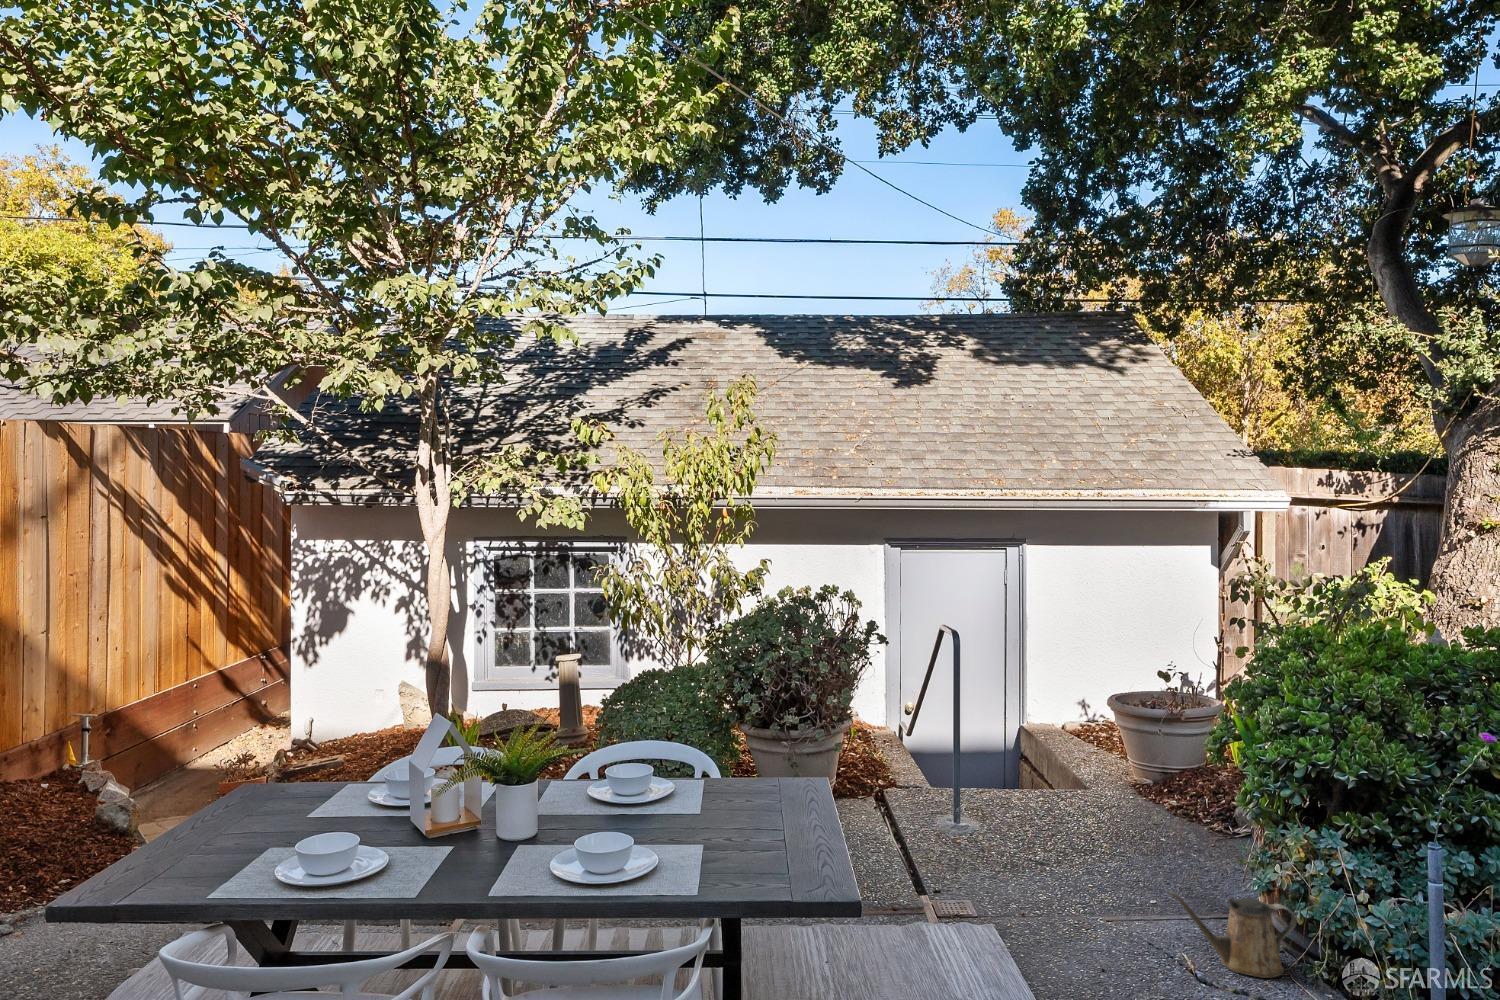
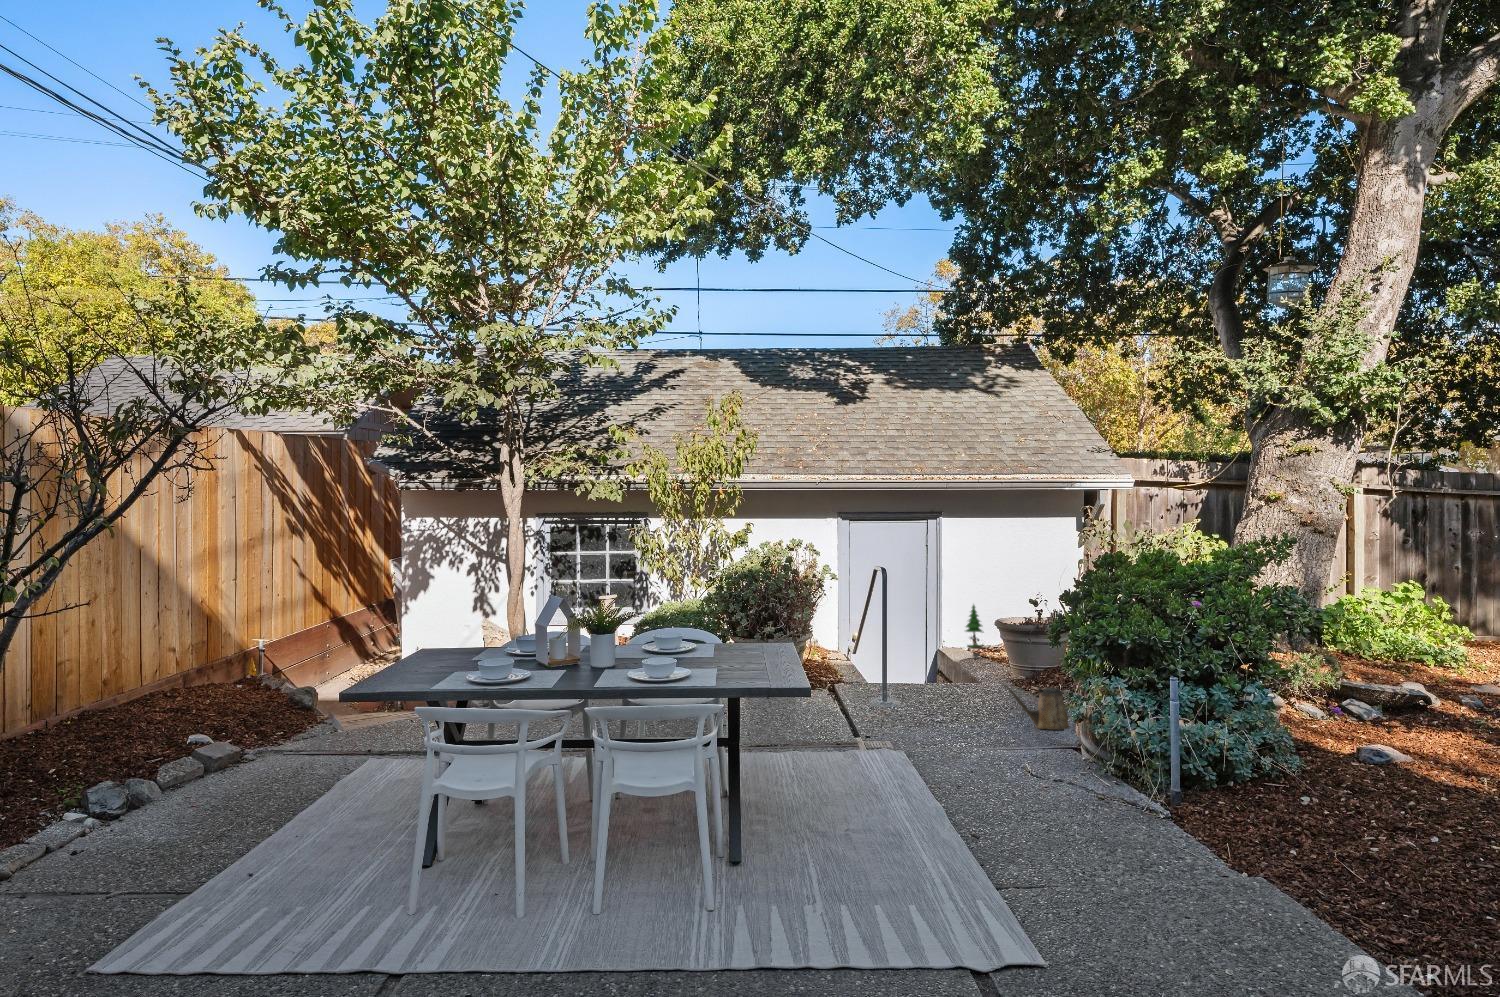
potted tree: none [1045,659,1072,732] -> present [966,605,982,658]

